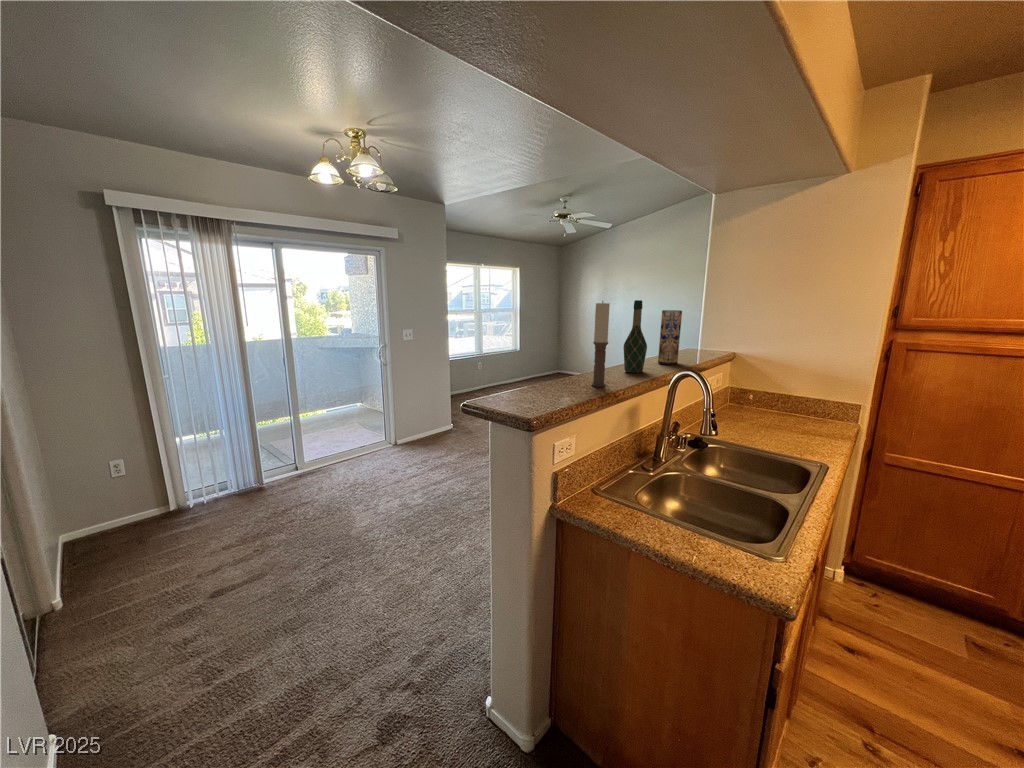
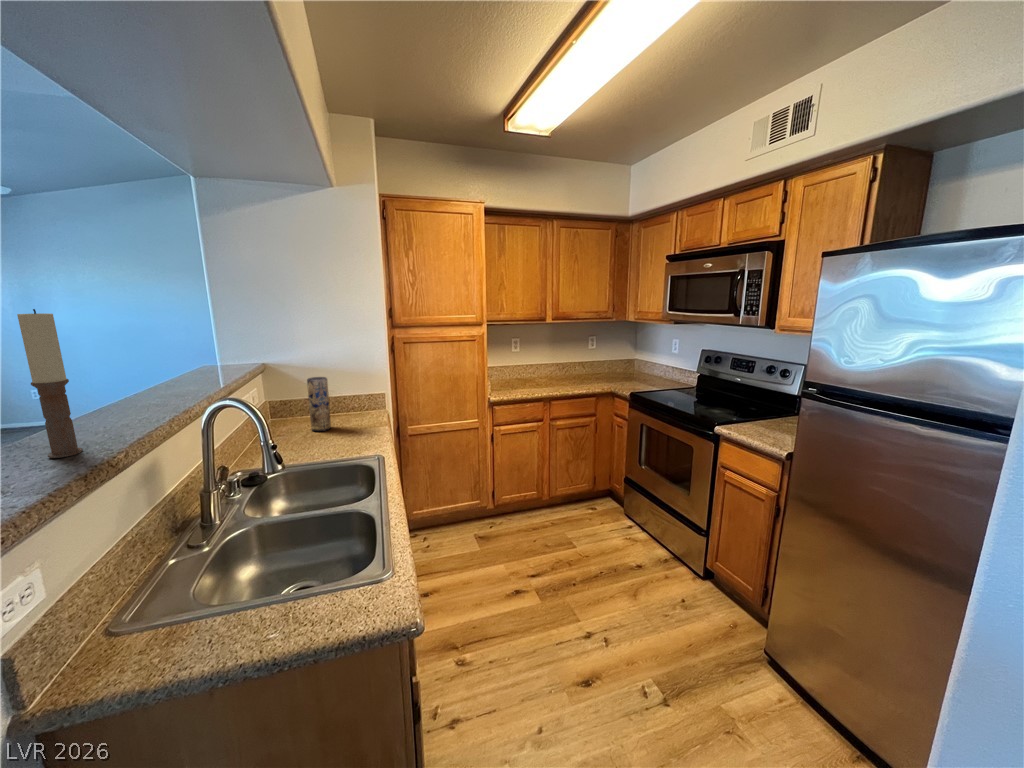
wine bottle: present [624,300,647,373] -> none [99,306,147,416]
vase: present [658,310,682,365] -> present [307,377,331,431]

